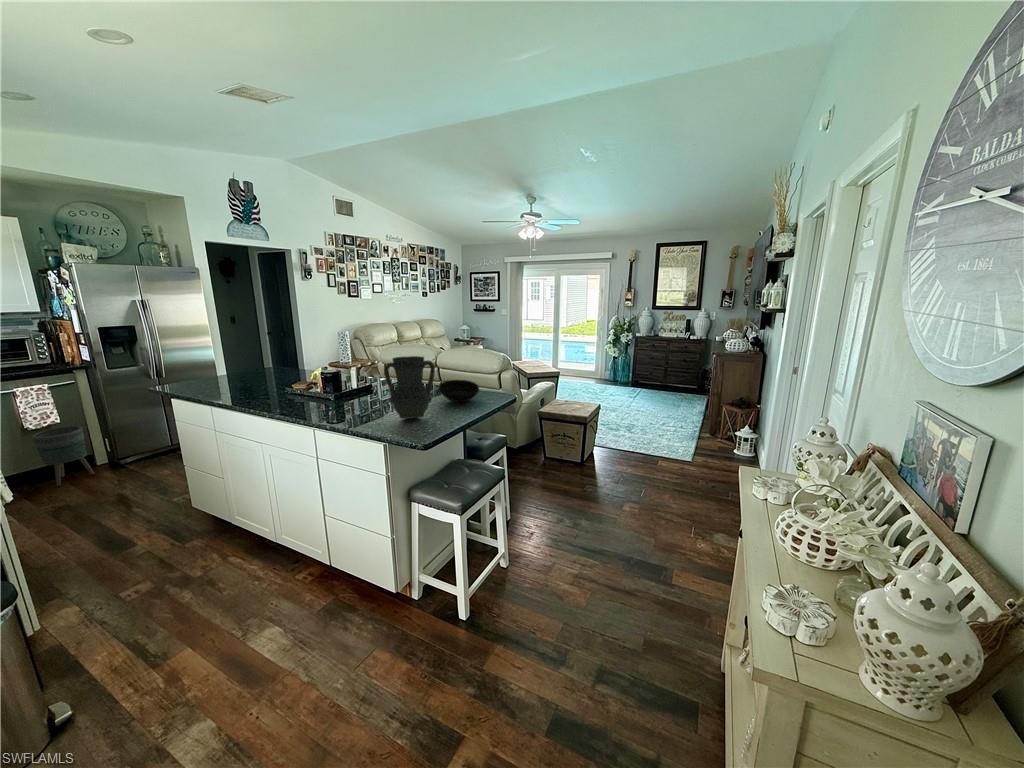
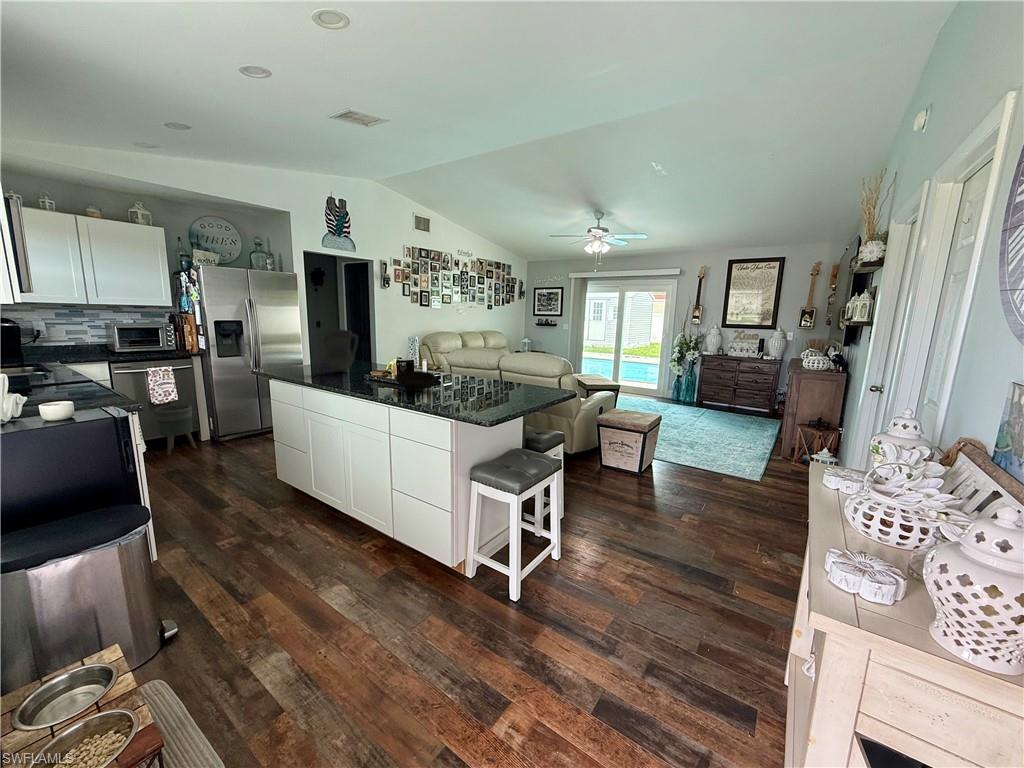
vase: present [384,356,435,419] -> present [324,329,358,371]
bowl: present [438,380,479,402] -> present [395,371,436,391]

